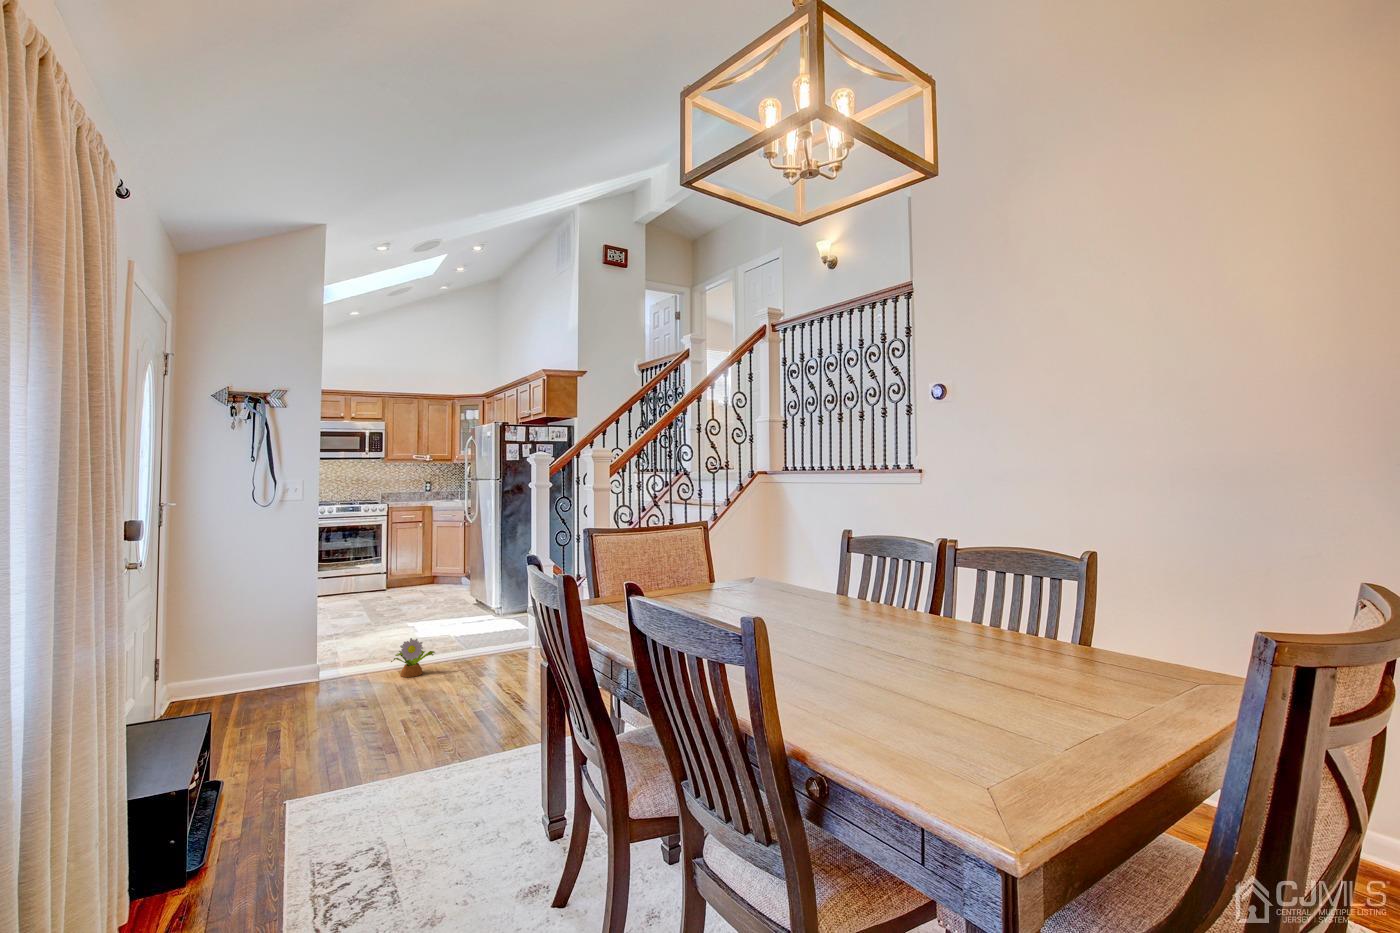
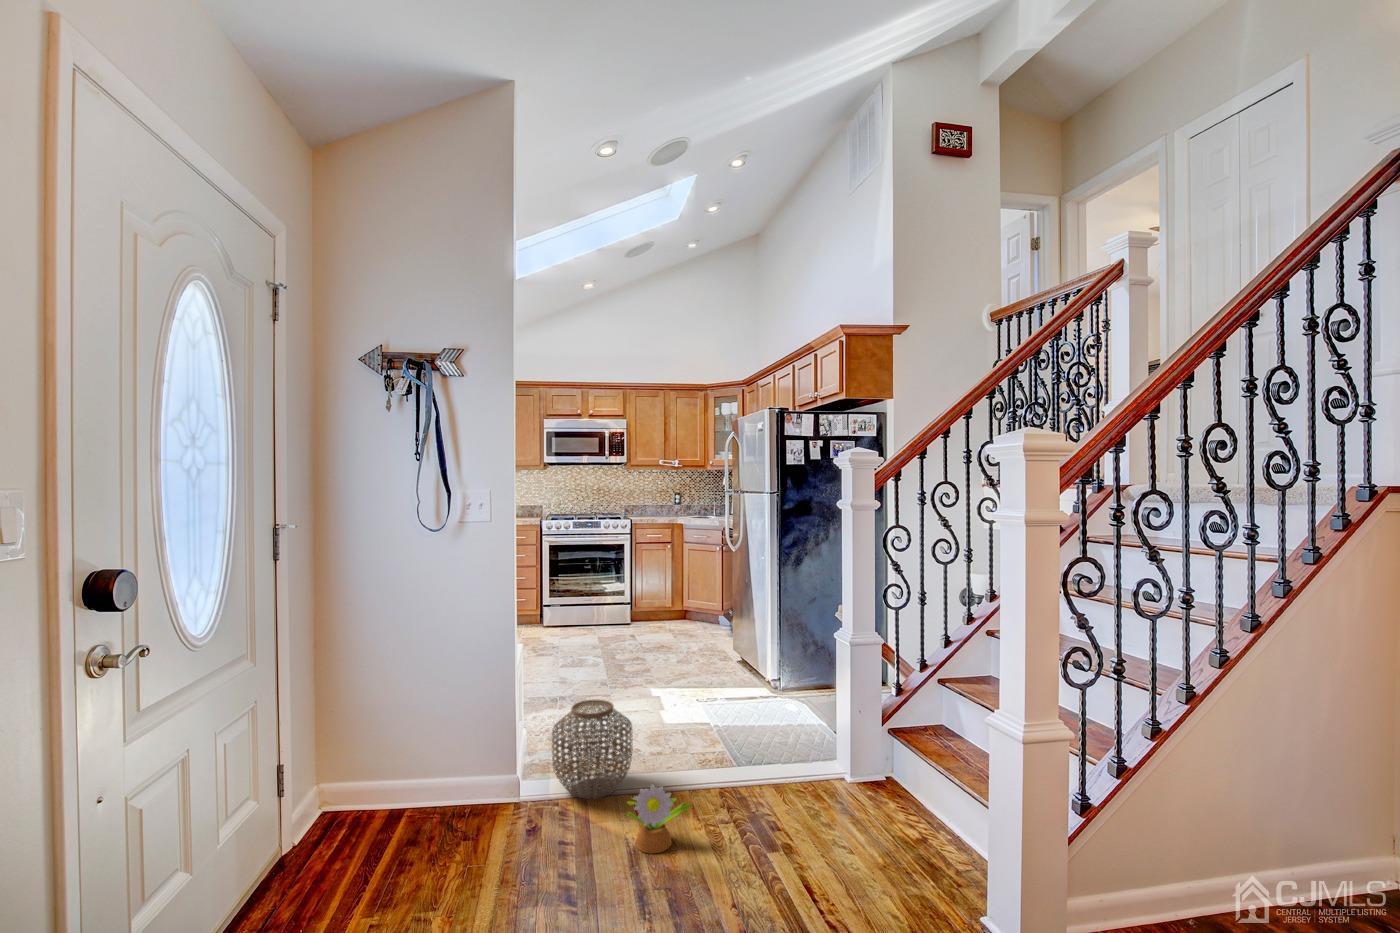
woven basket: none [342,608,397,665] -> present [552,700,632,799]

